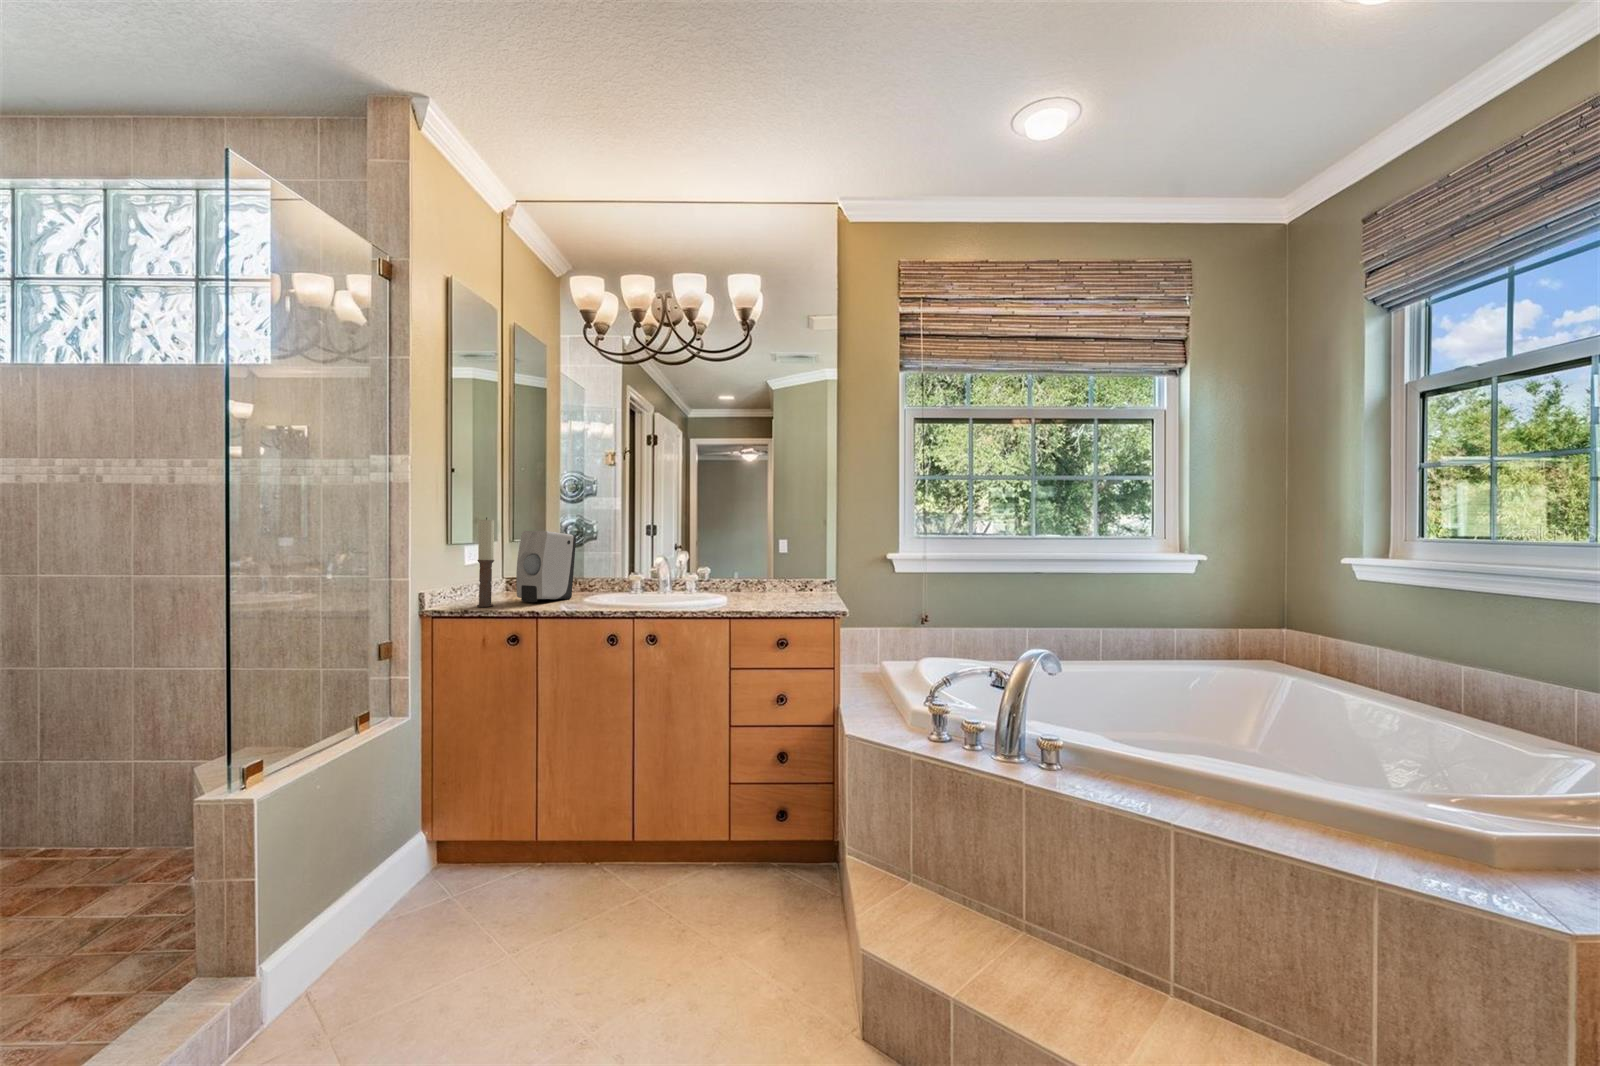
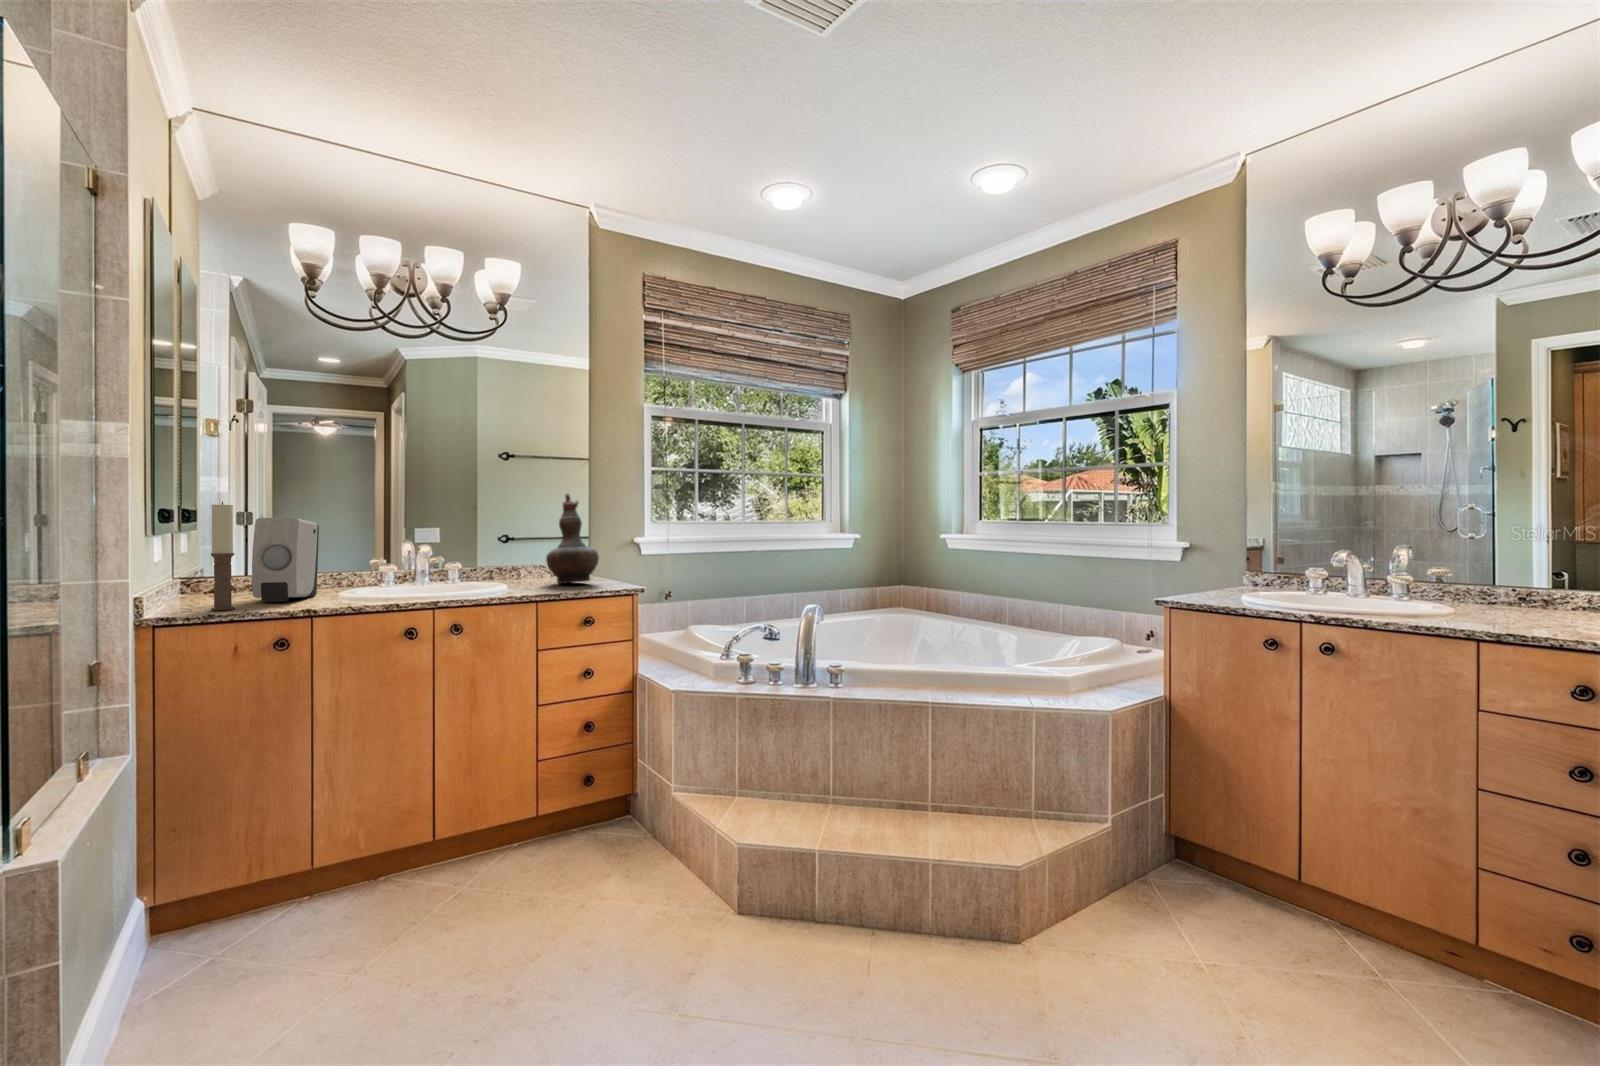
decorative vase: none [770,506,822,601] -> present [546,494,599,584]

